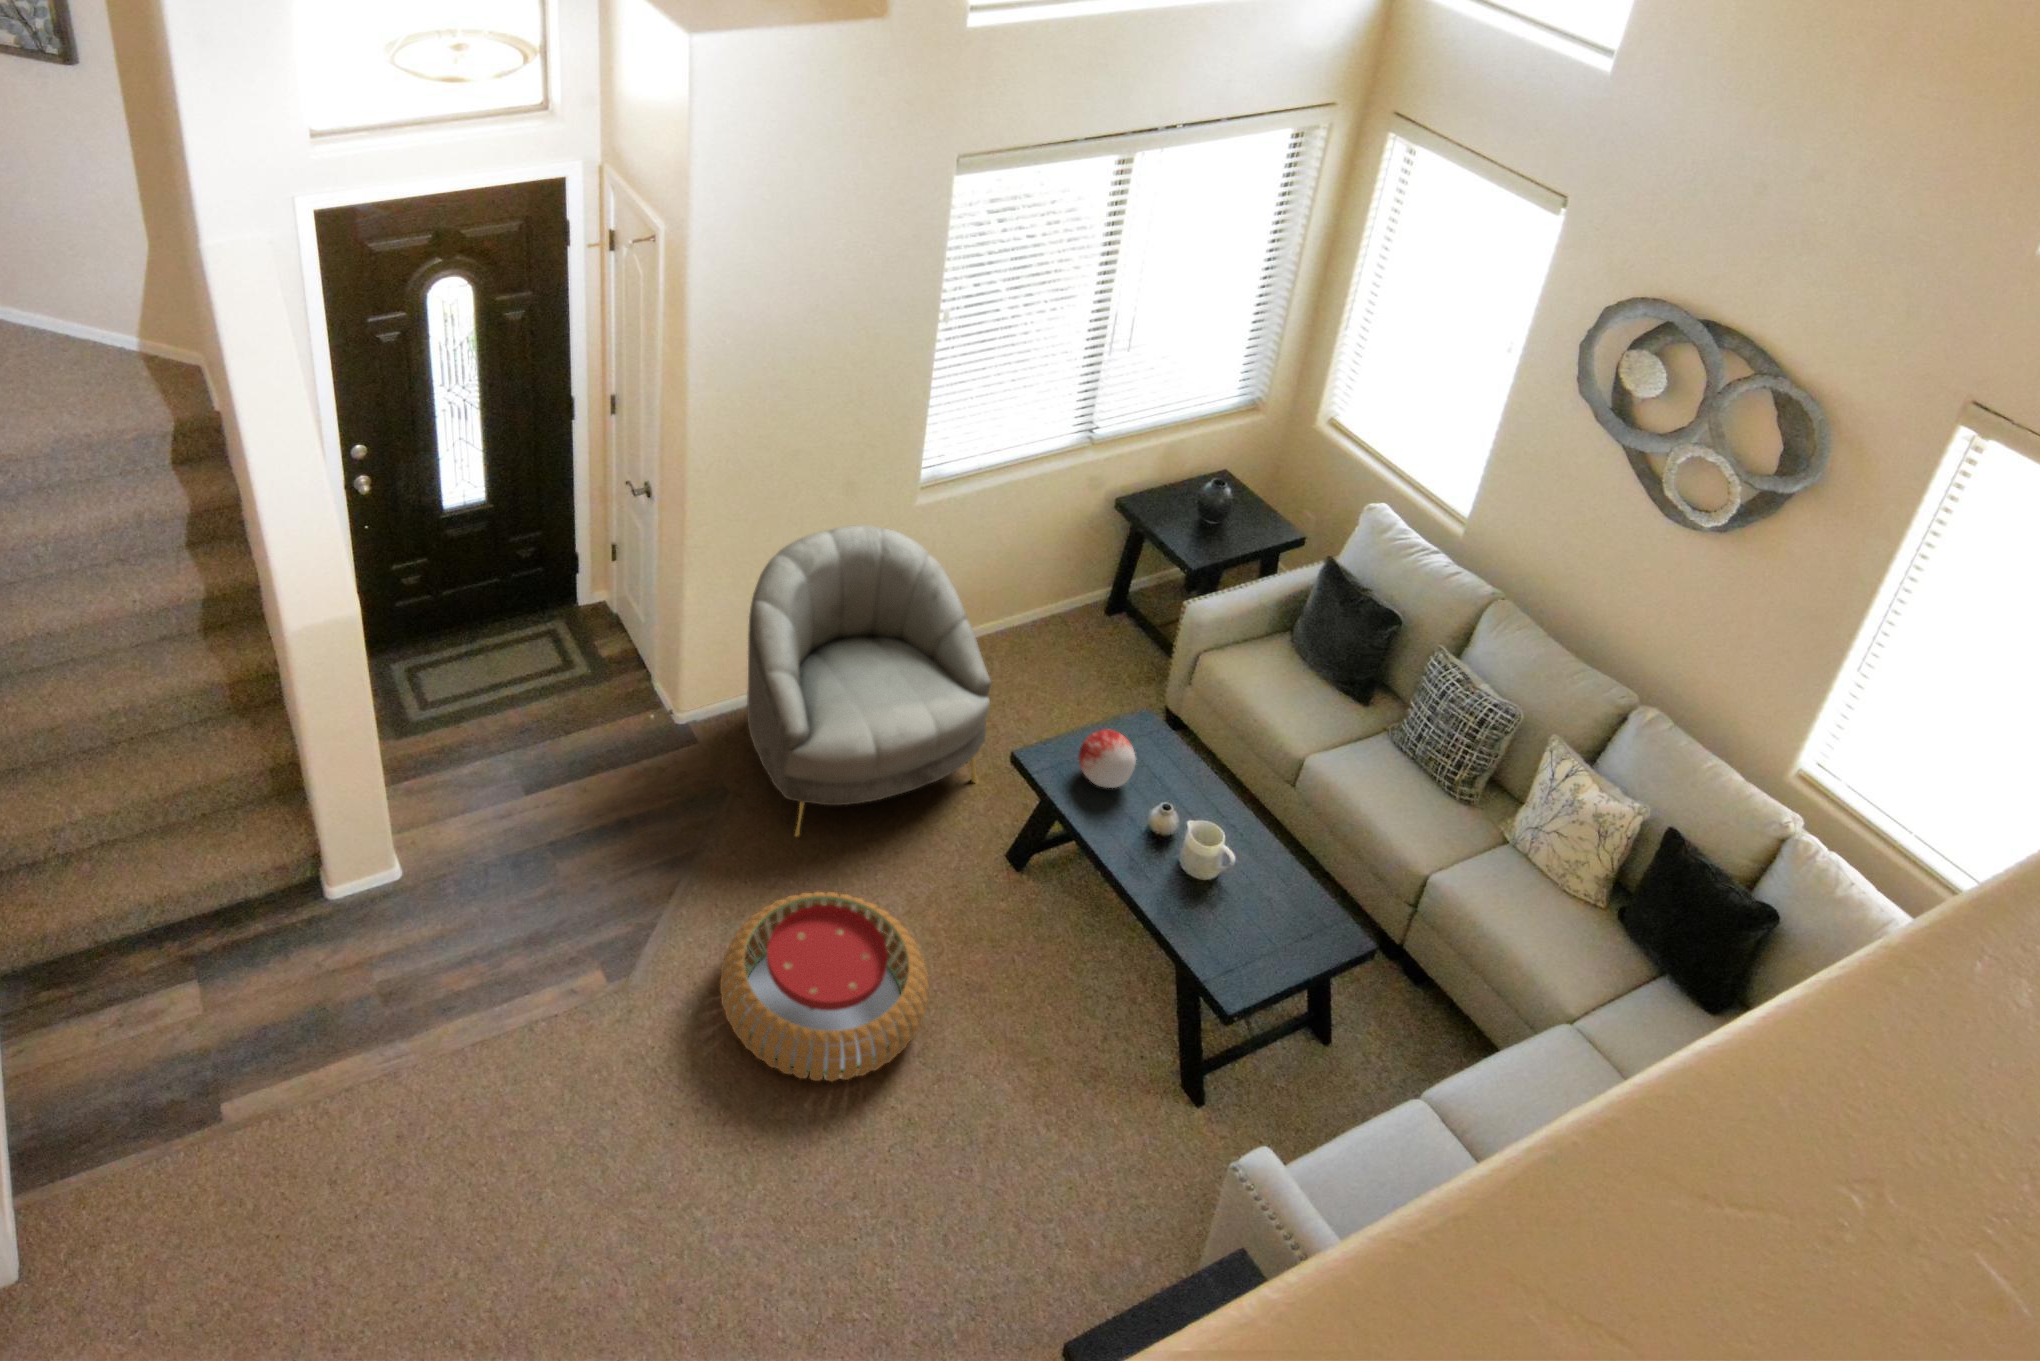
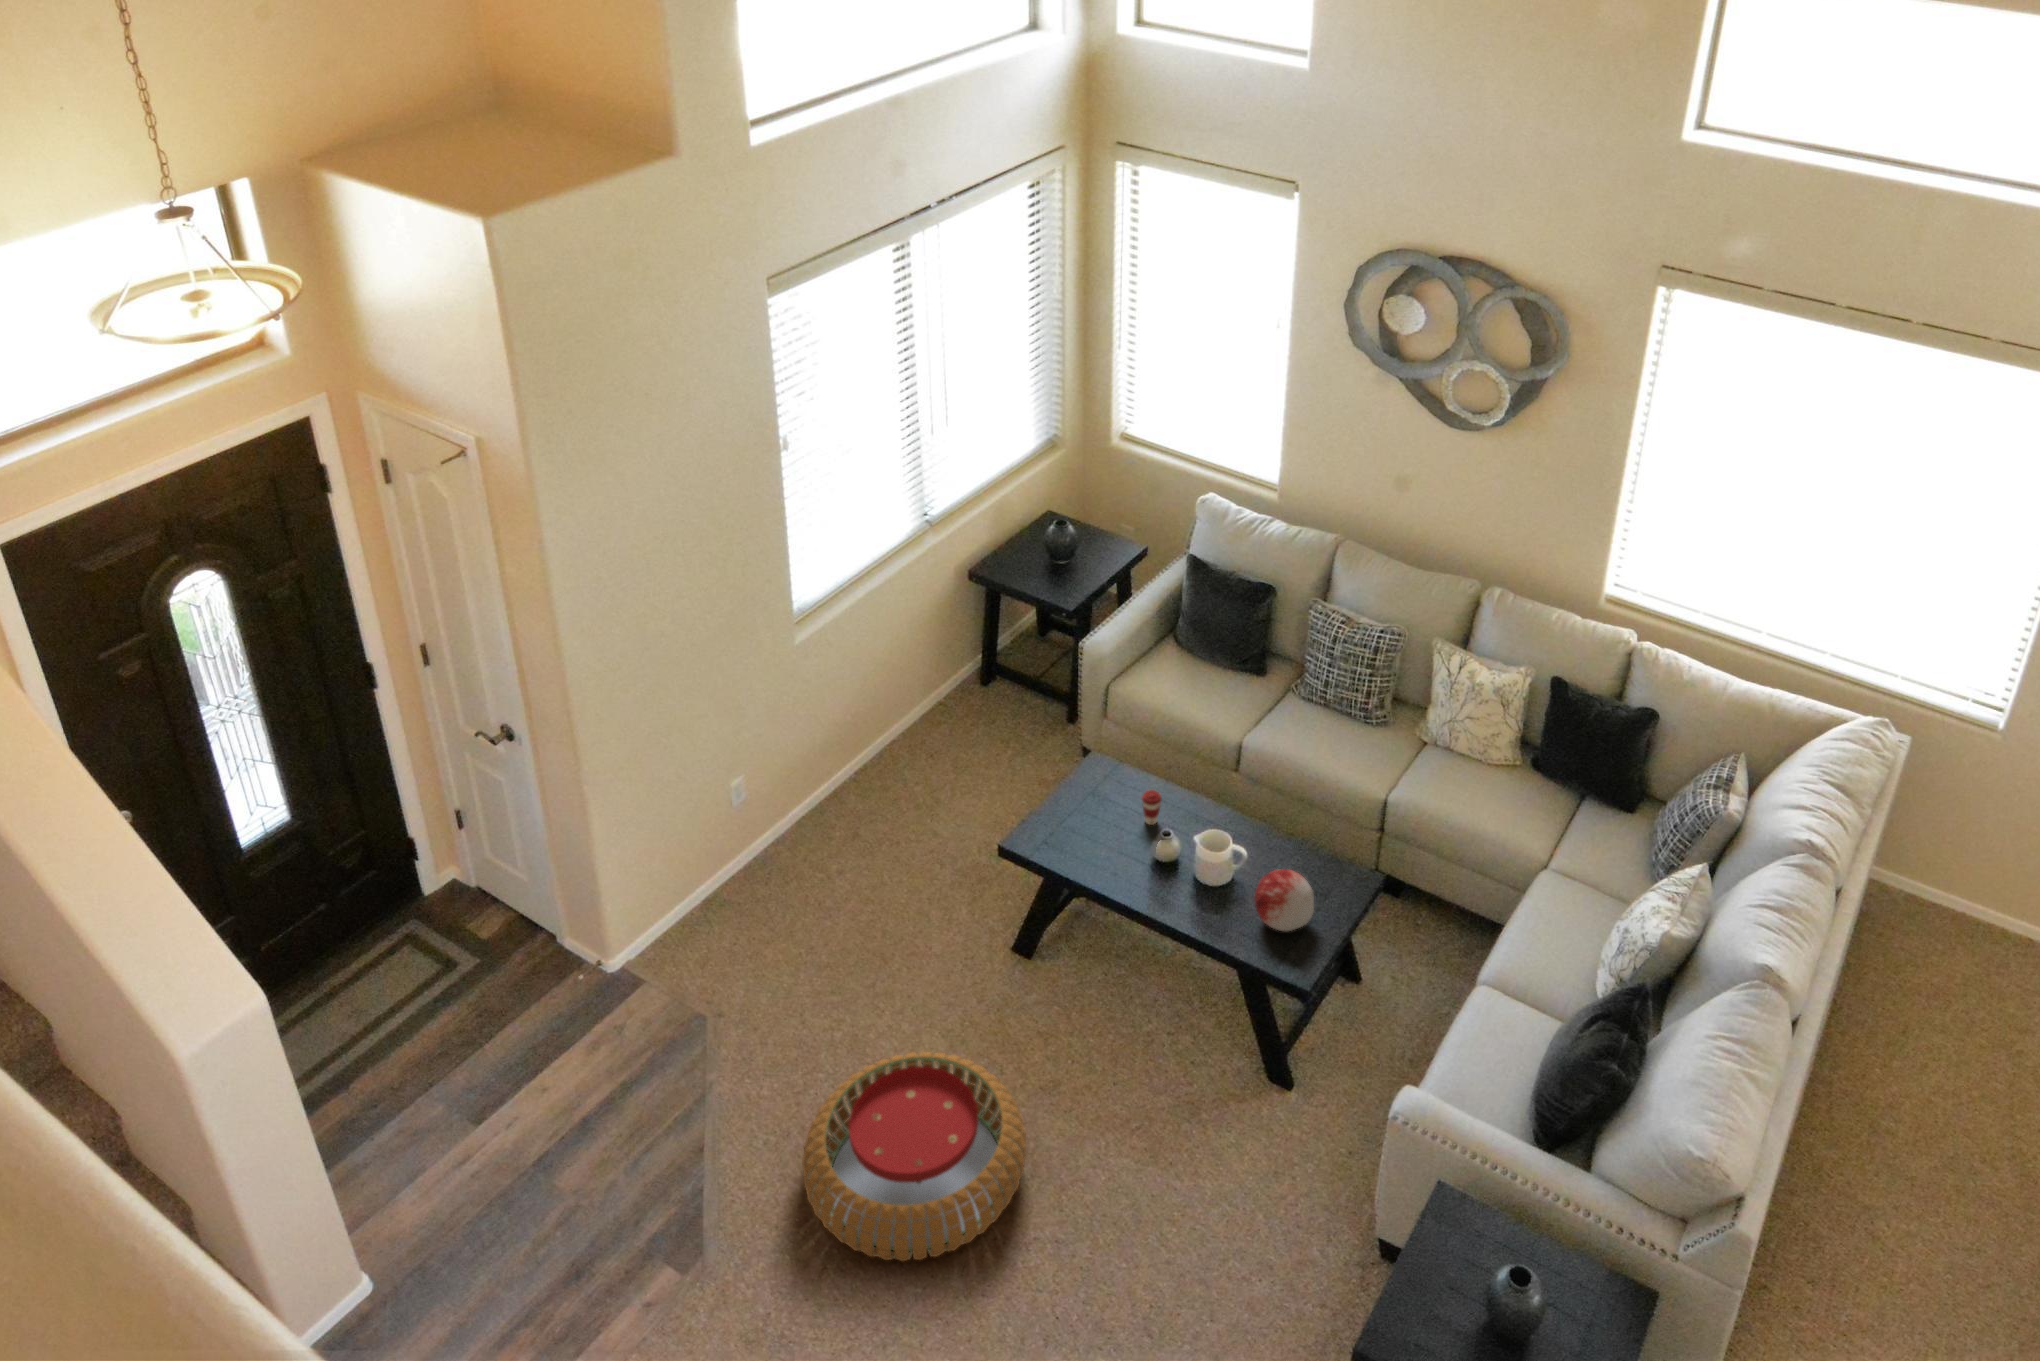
armchair: present [747,525,992,837] -> none [673,678,949,1027]
decorative orb: present [1079,729,1136,788] -> present [1254,869,1314,931]
coffee cup: none [1164,762,1186,797] -> present [1142,790,1162,825]

